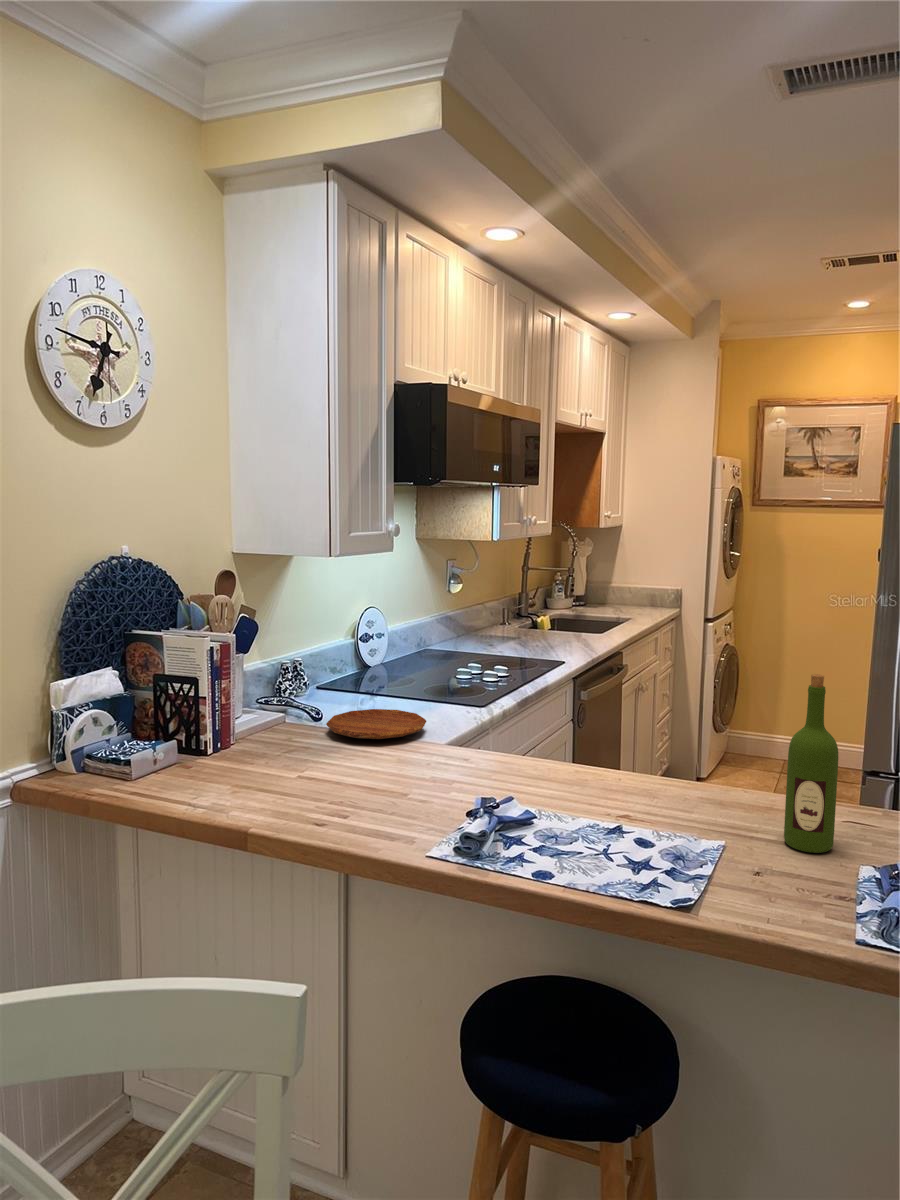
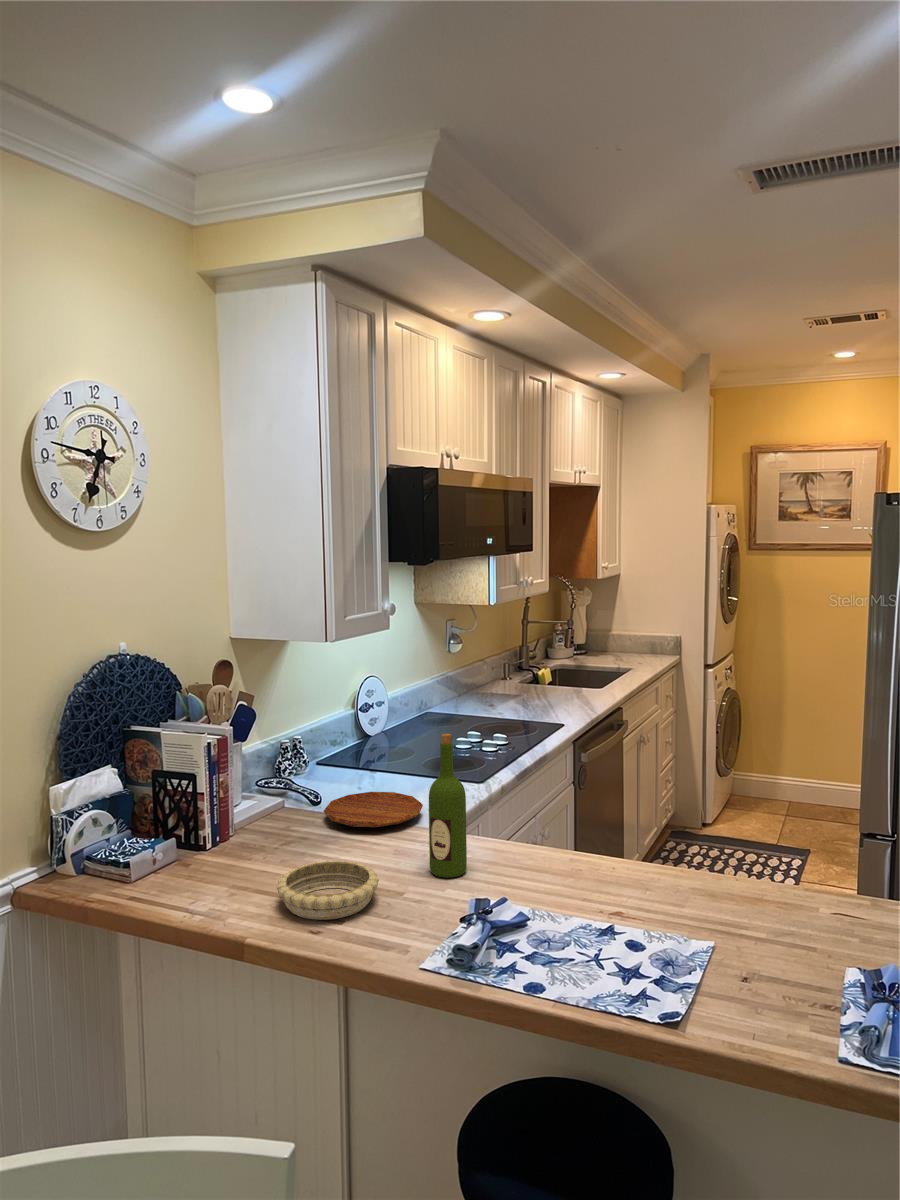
wine bottle: present [784,674,838,853] -> present [429,733,467,878]
decorative bowl: none [279,762,383,815] -> present [277,861,379,920]

